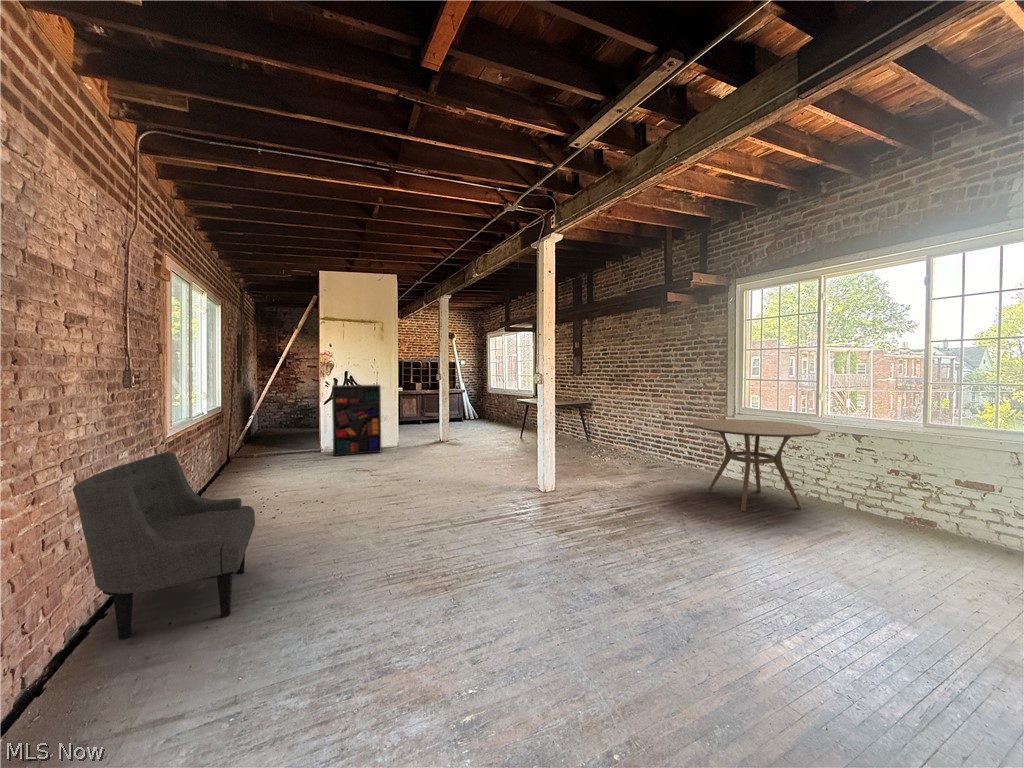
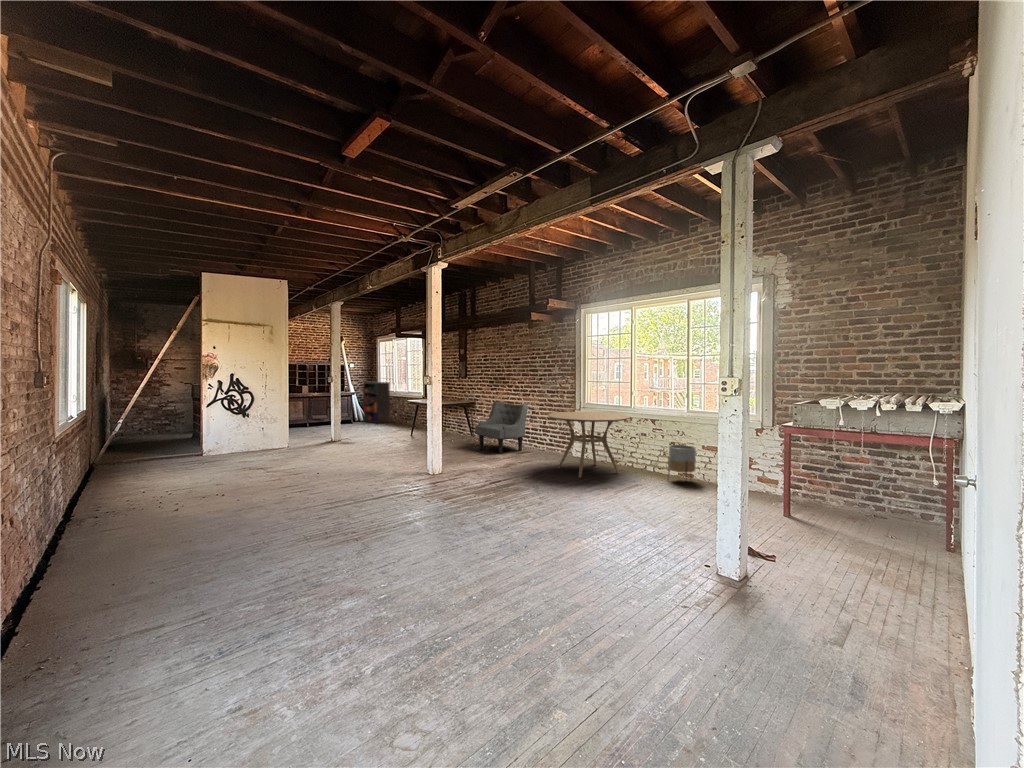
bookshelf: present [332,385,381,456] -> present [363,382,390,423]
armchair: present [73,452,255,640] -> present [475,402,528,454]
planter: none [890,475,946,541] -> present [668,445,696,474]

